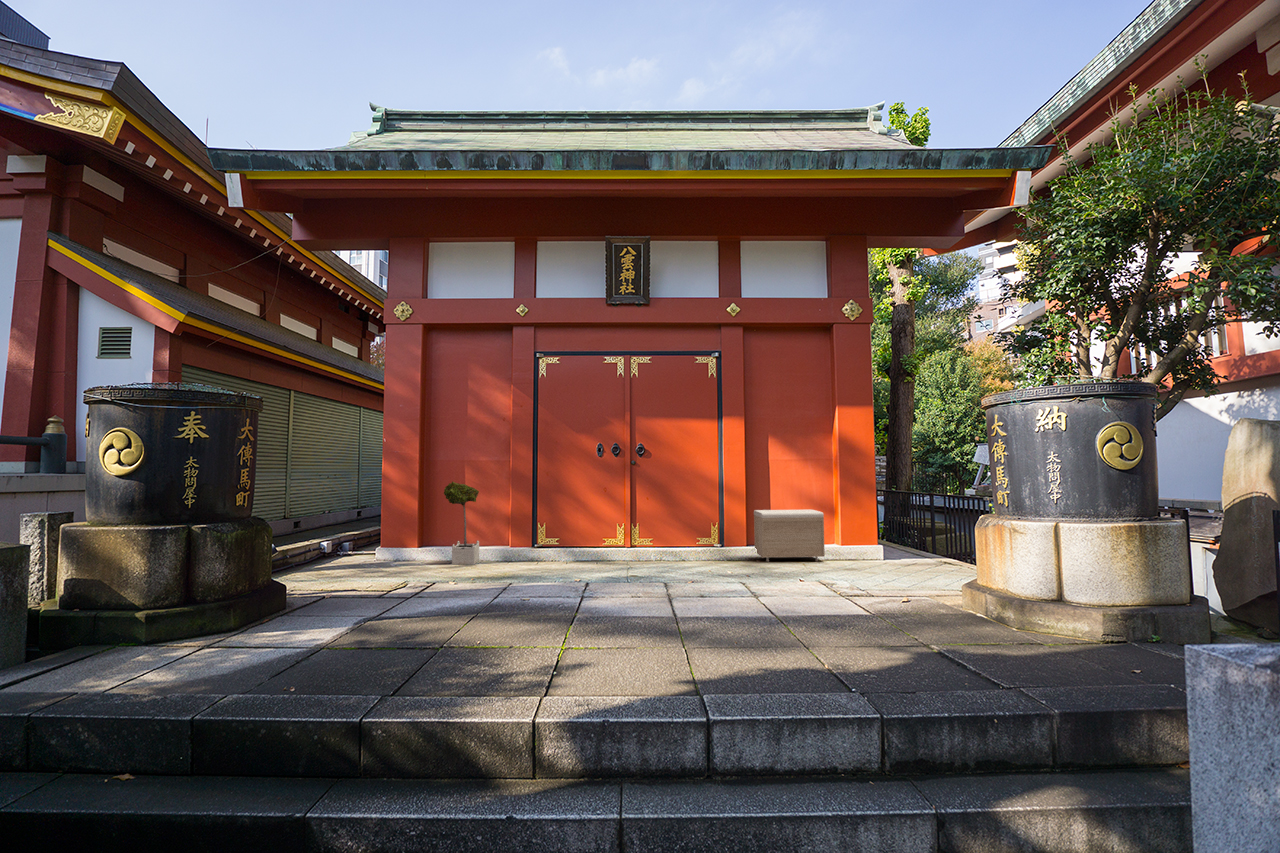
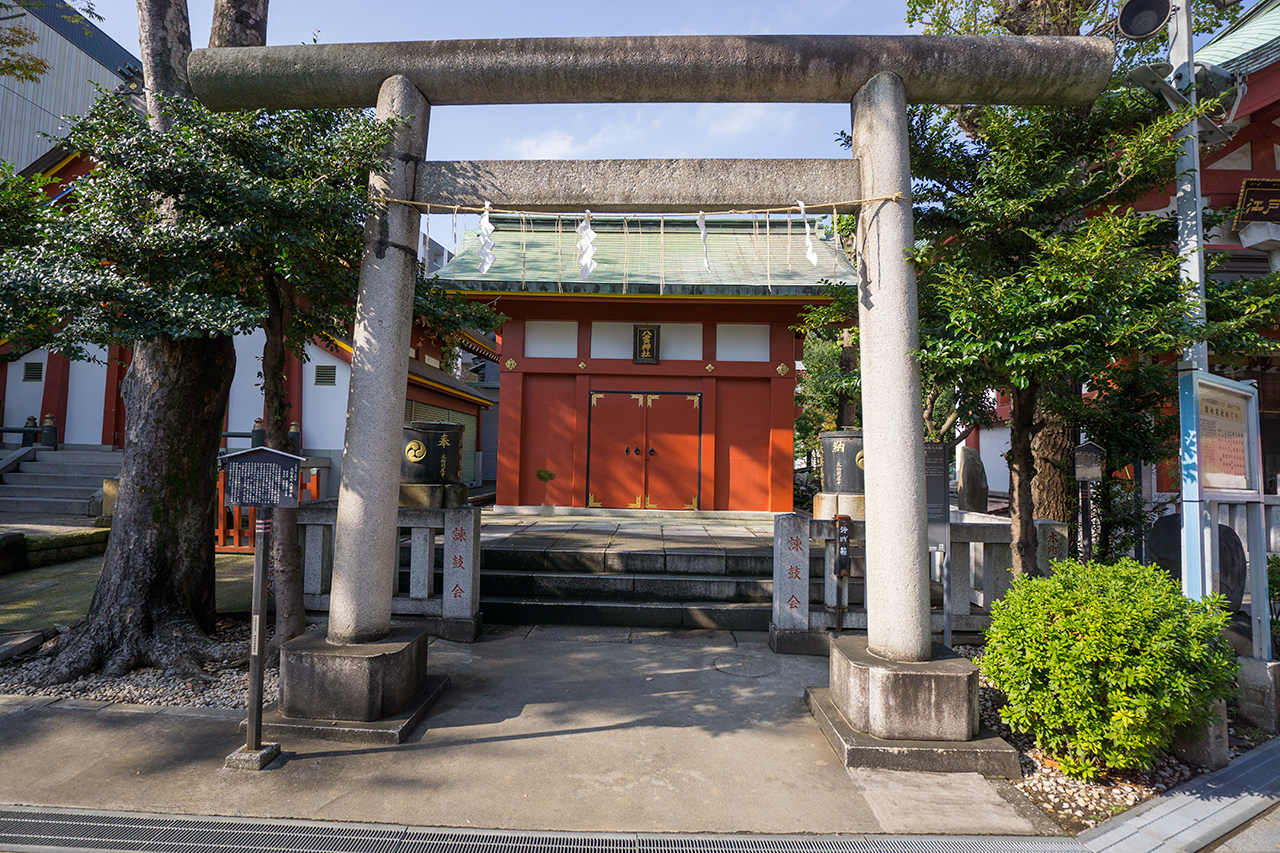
storage bench: present [754,510,825,562] -> none [719,490,759,521]

